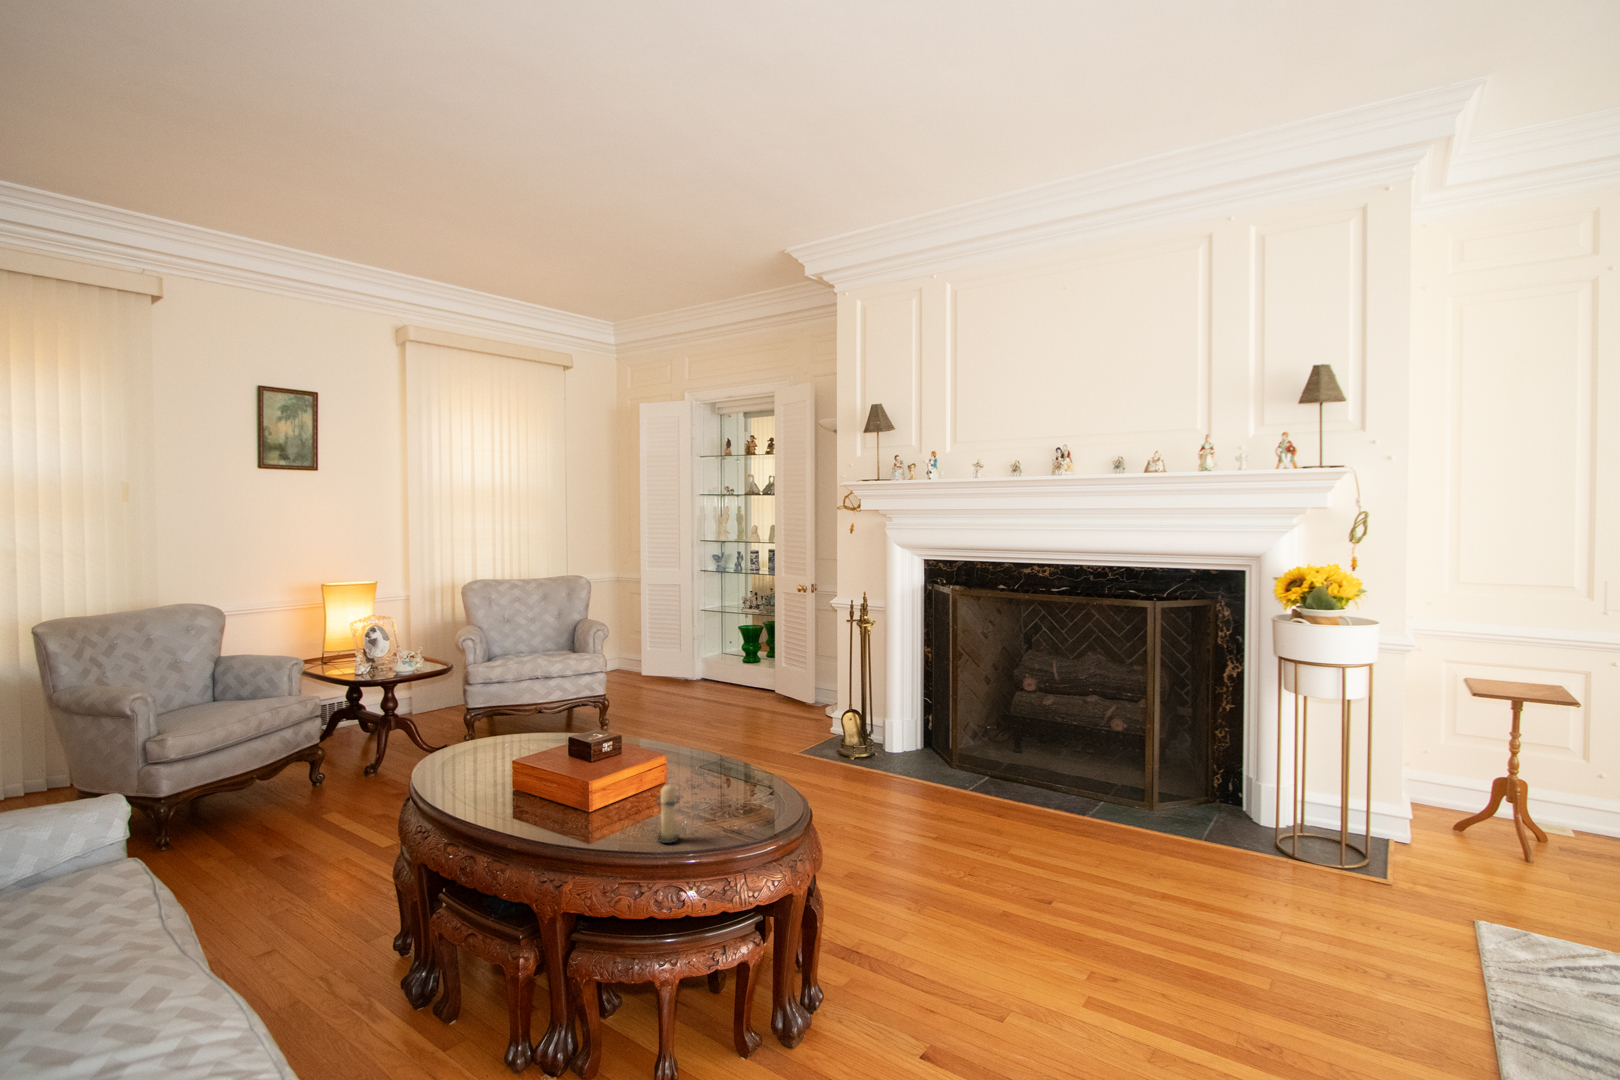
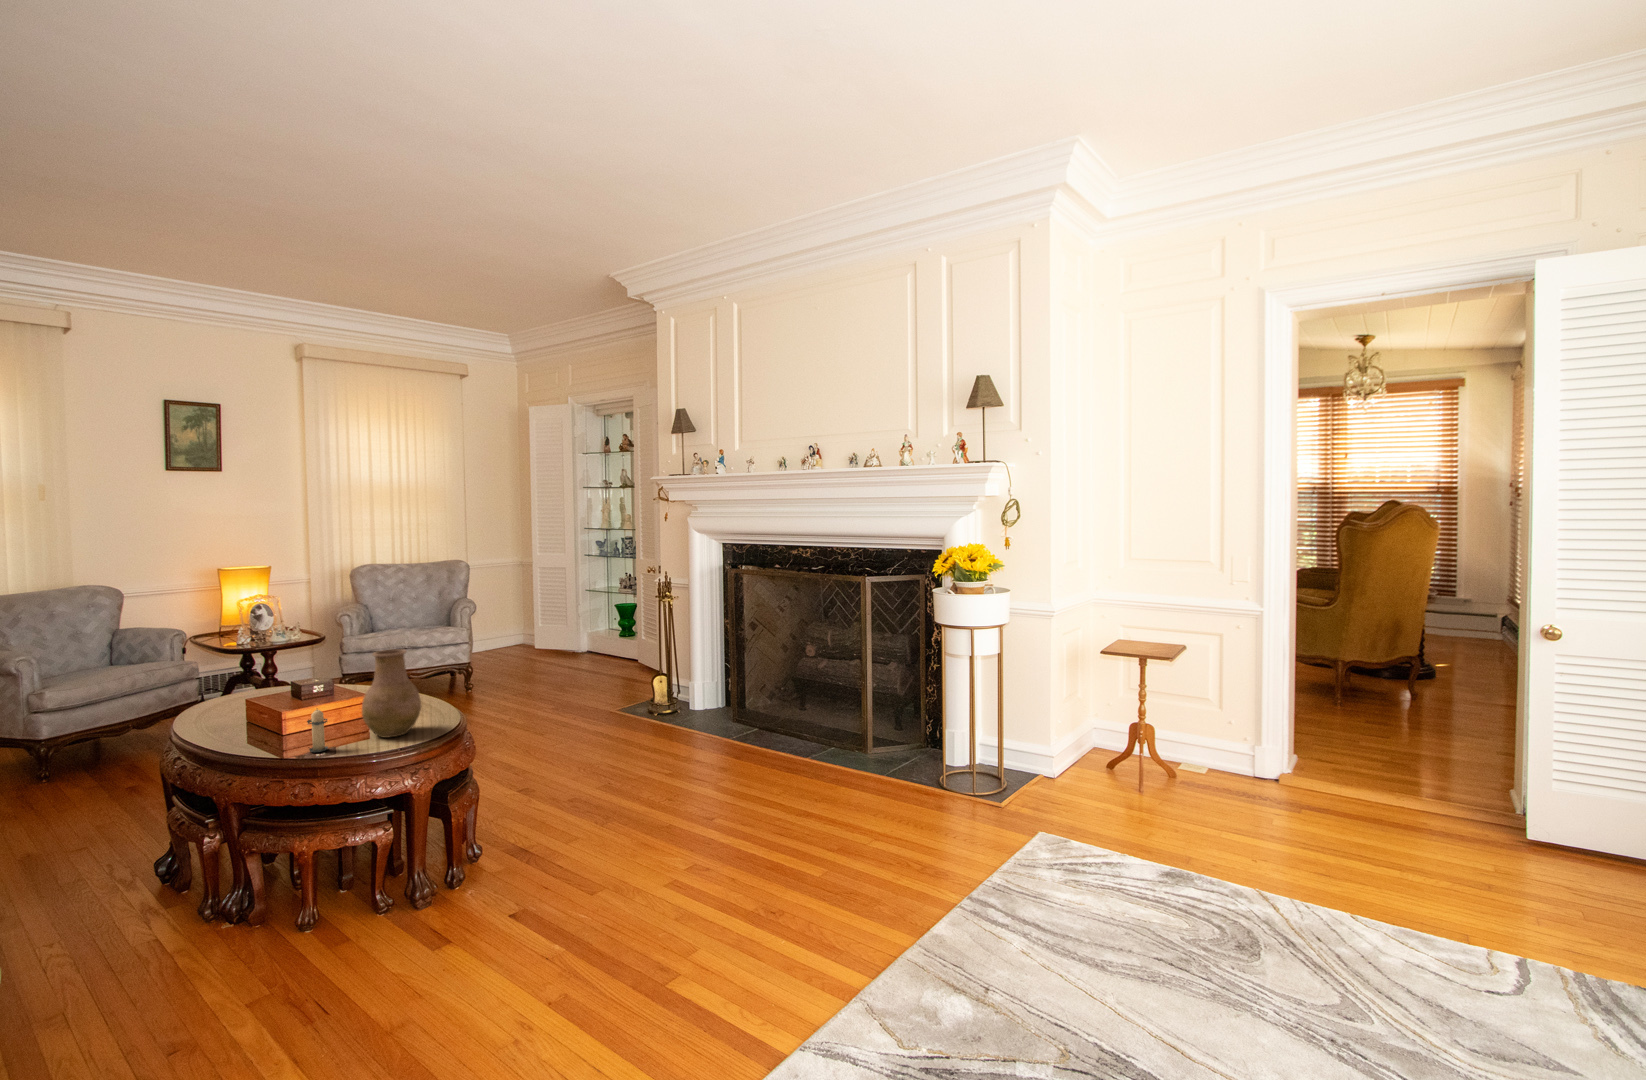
vase: none [695,698,765,817] -> present [362,649,421,738]

